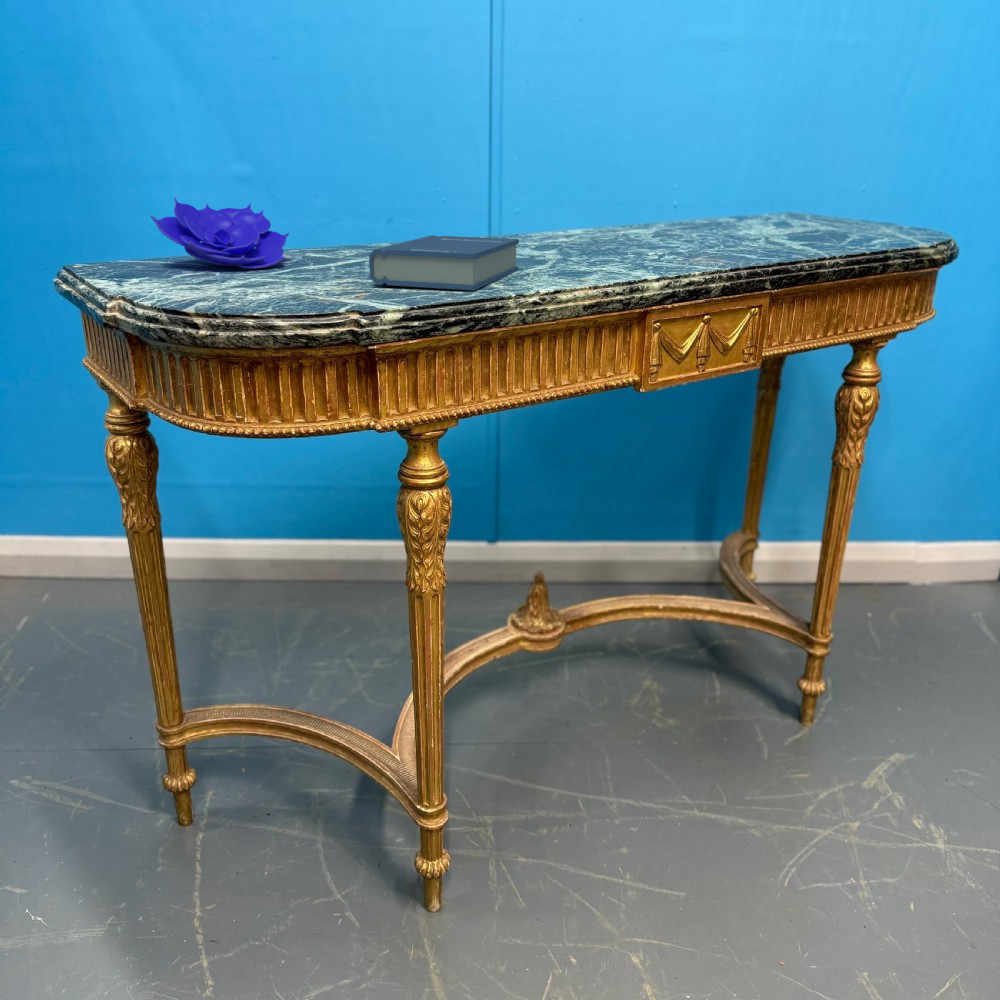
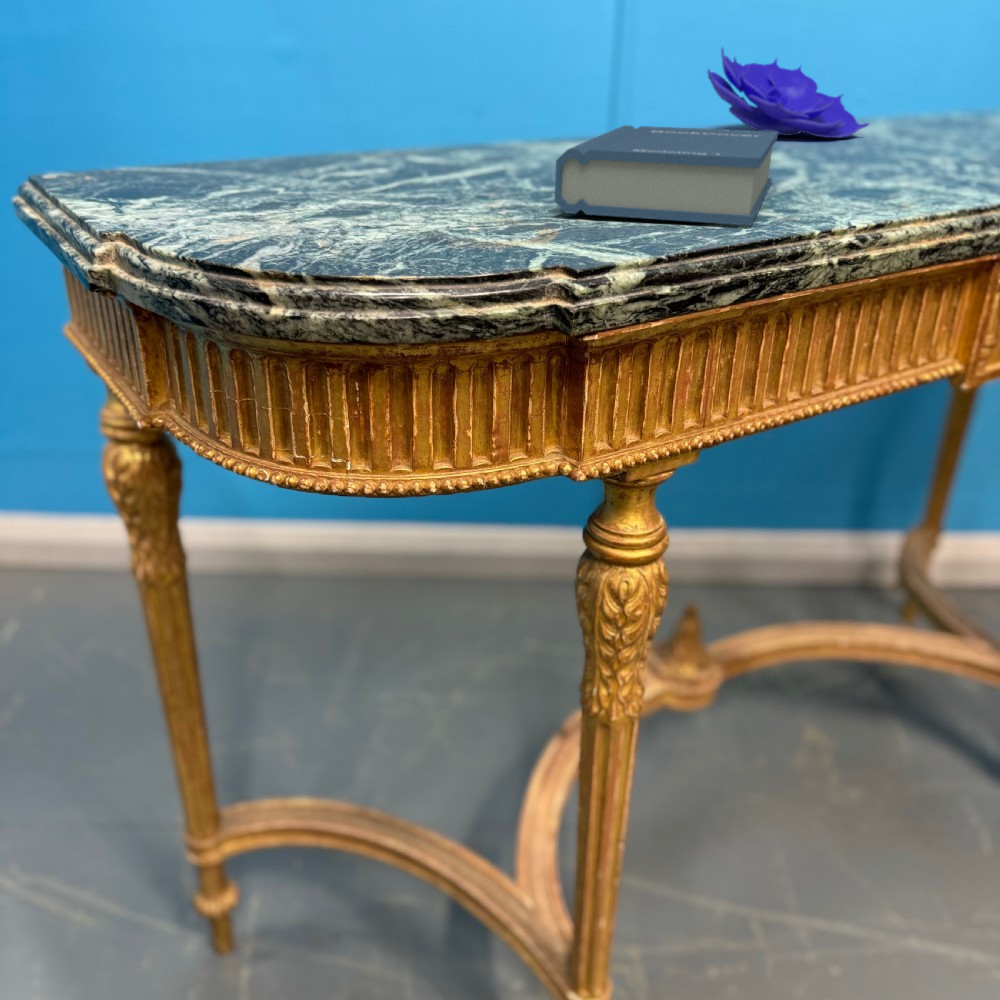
decorative bowl: present [151,198,289,269] -> present [708,48,869,138]

